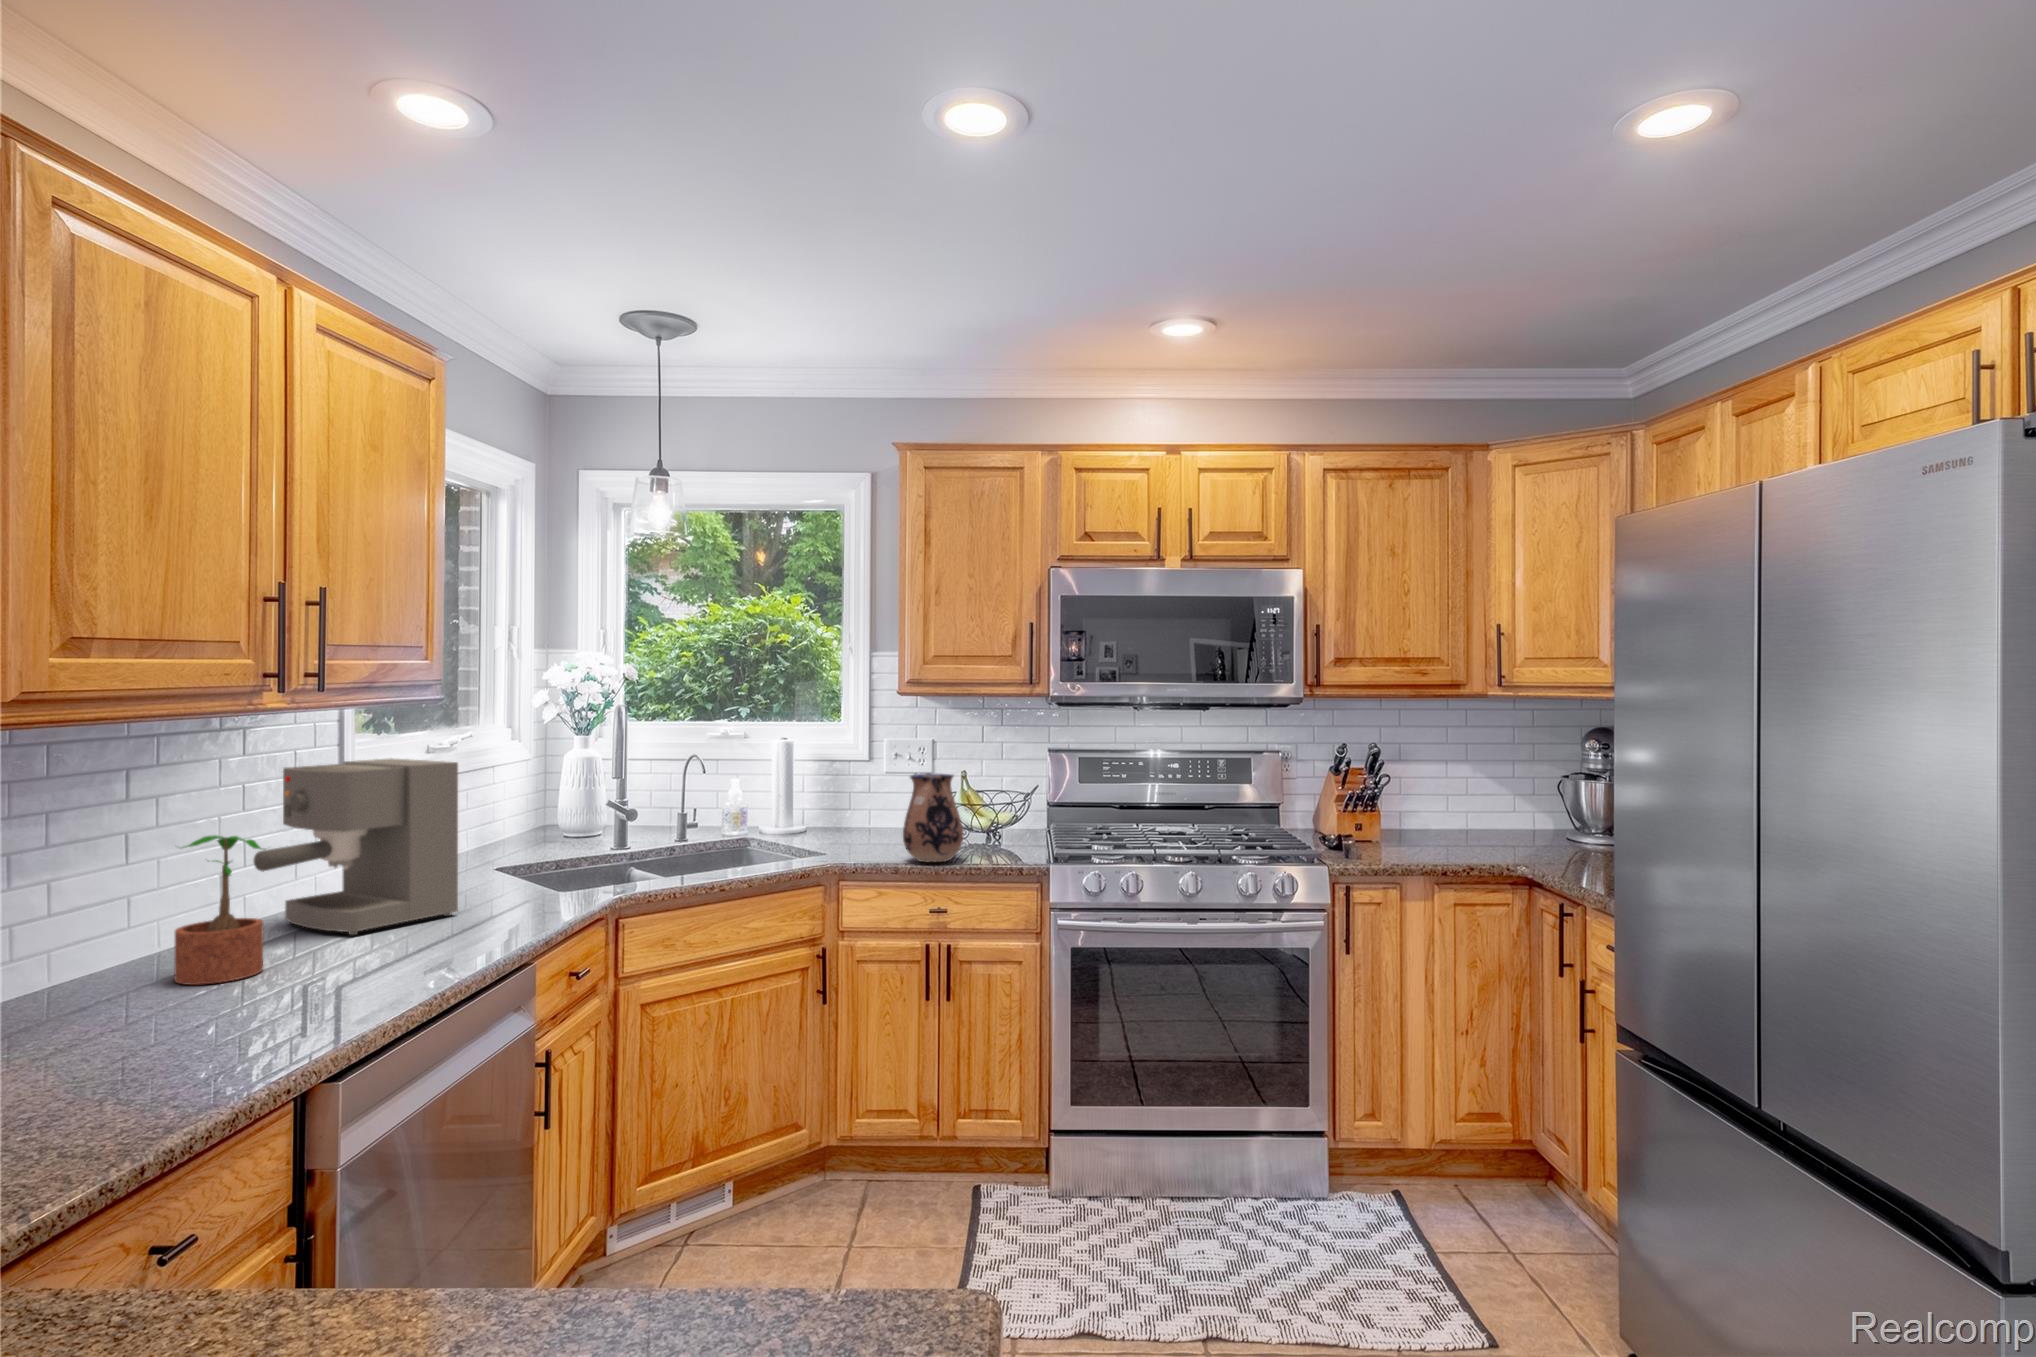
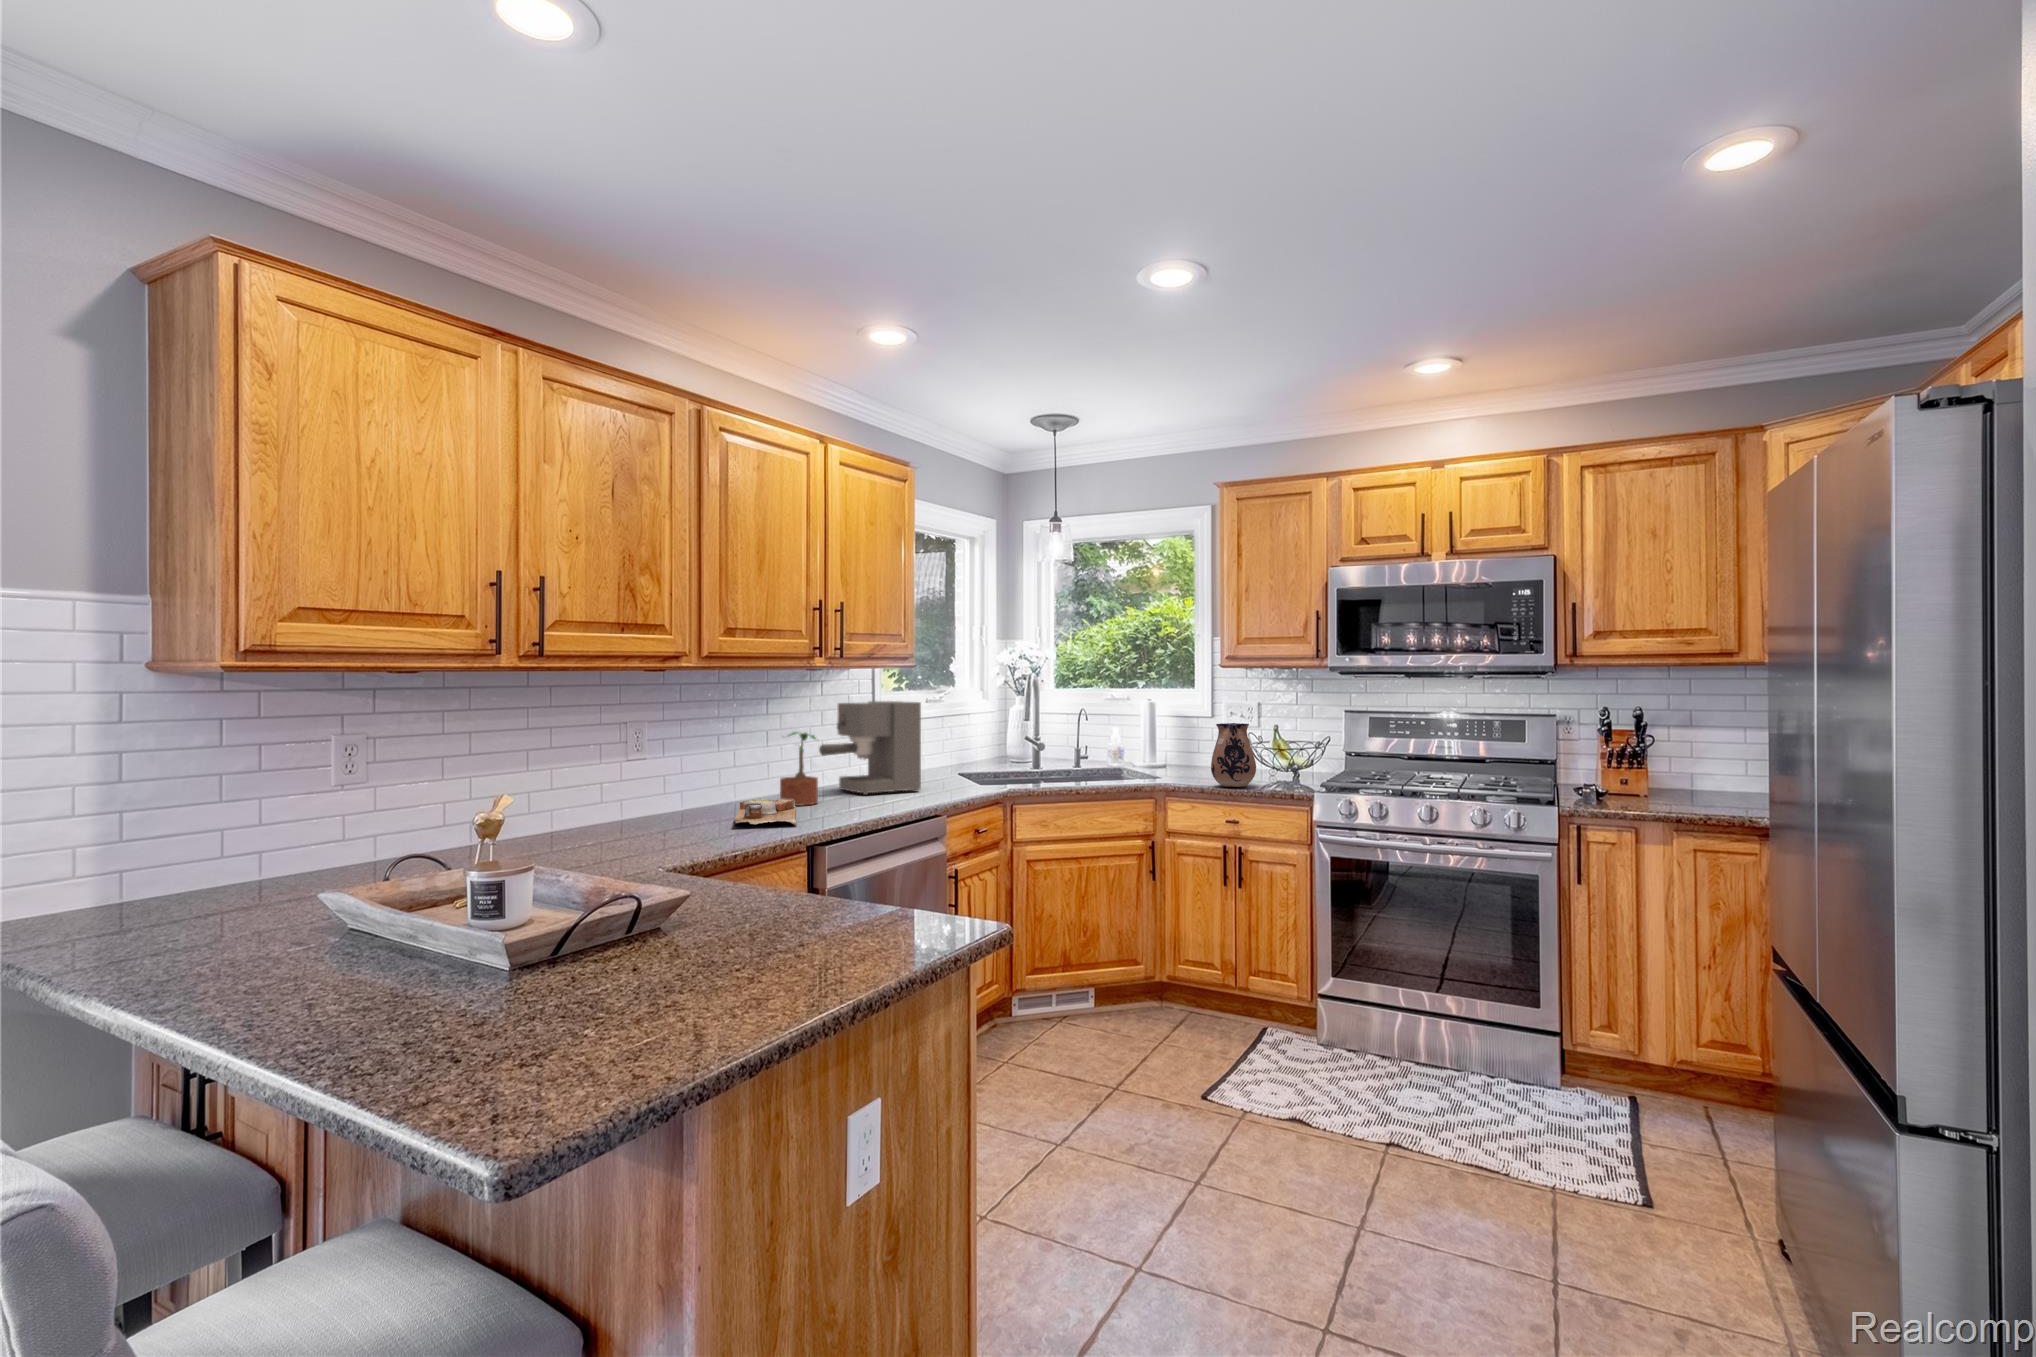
cutting board: none [83,980,259,1077] -> present [733,798,797,825]

